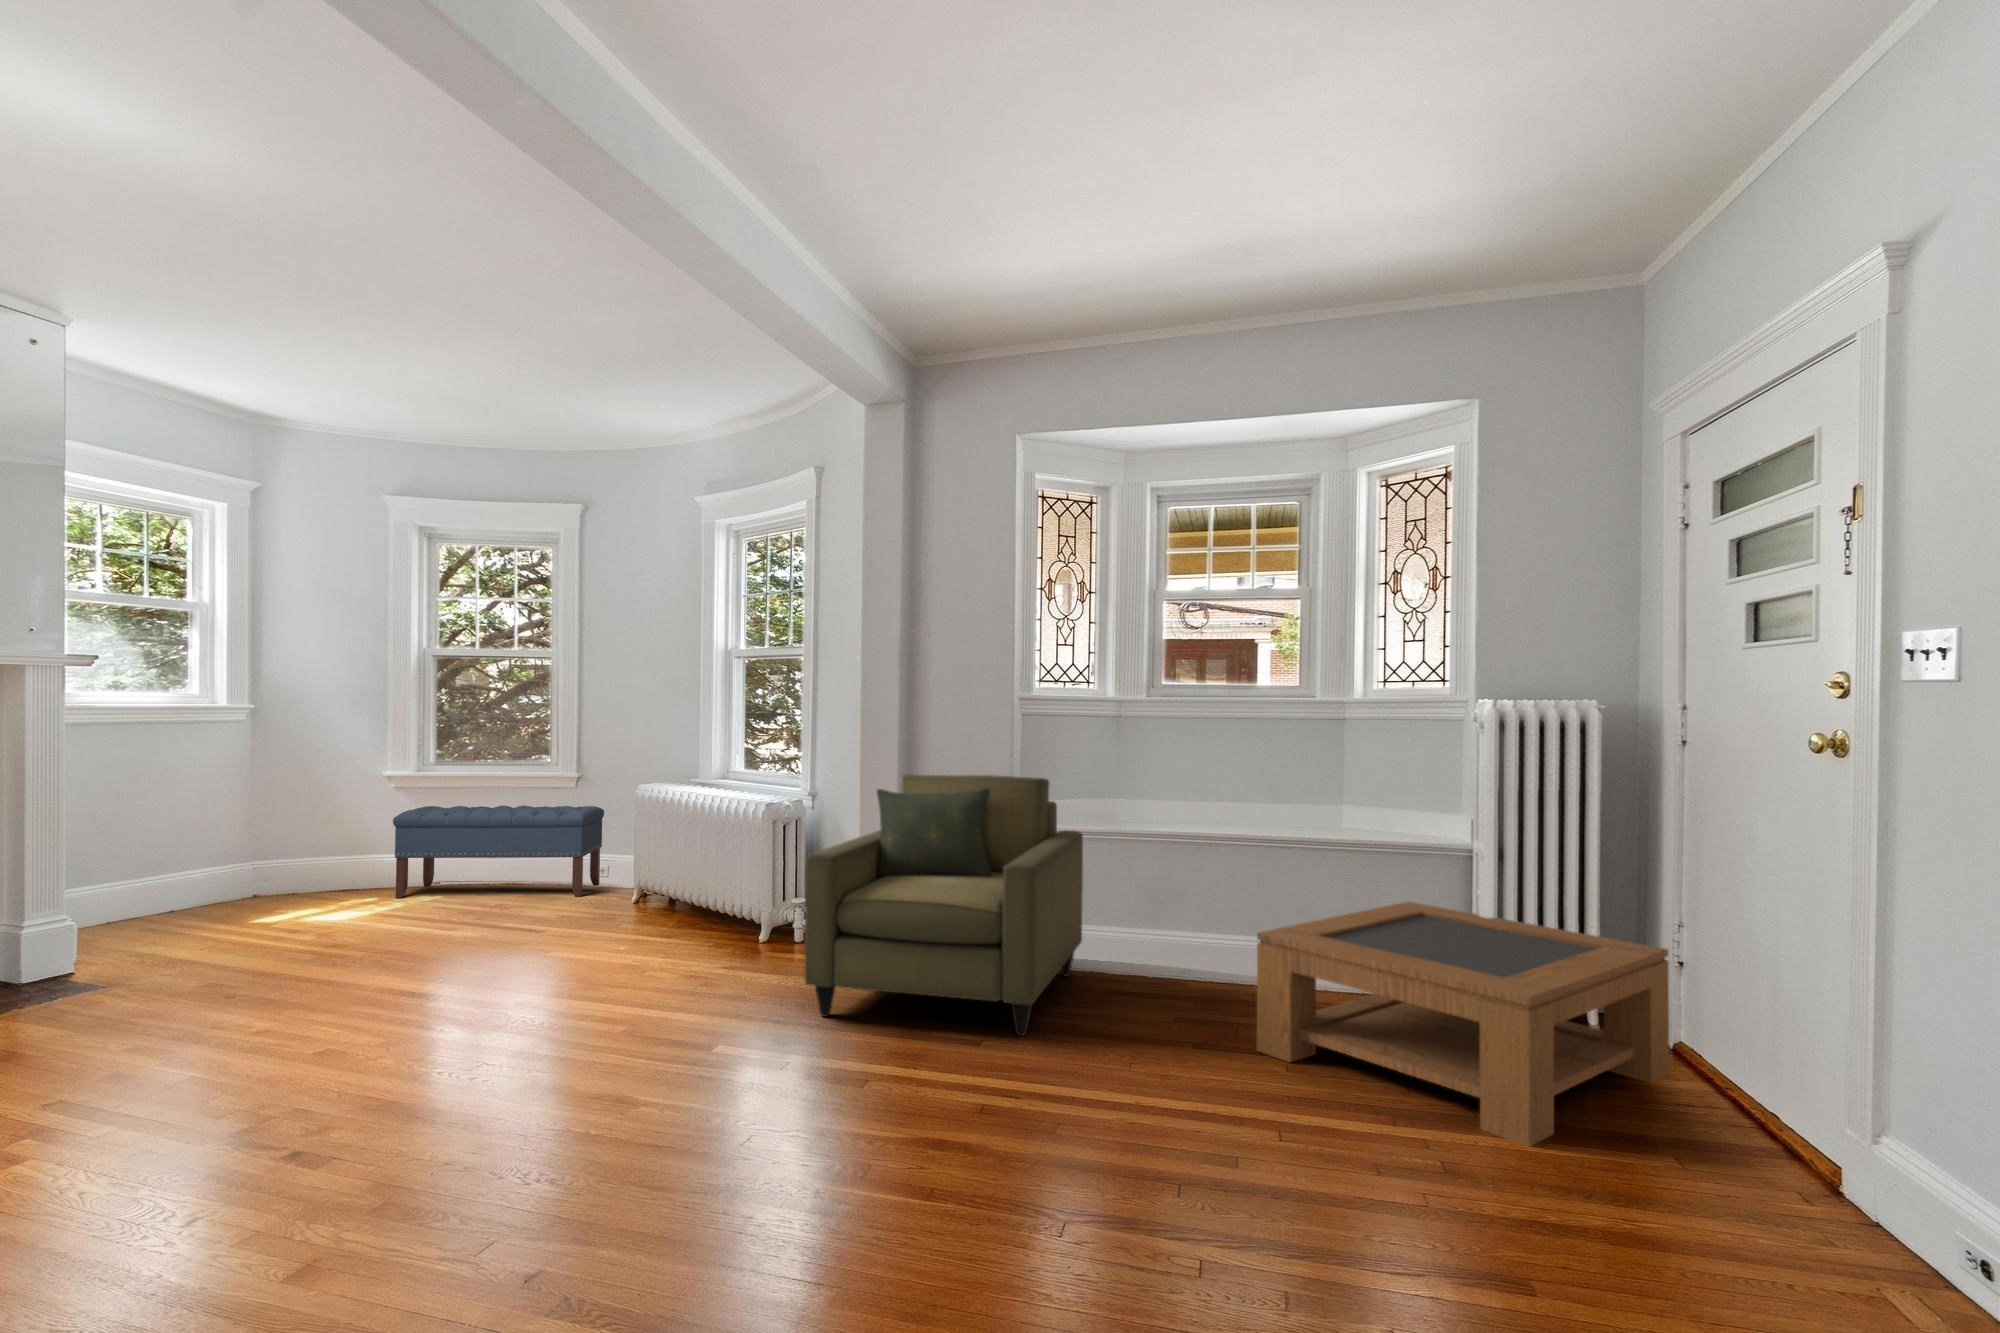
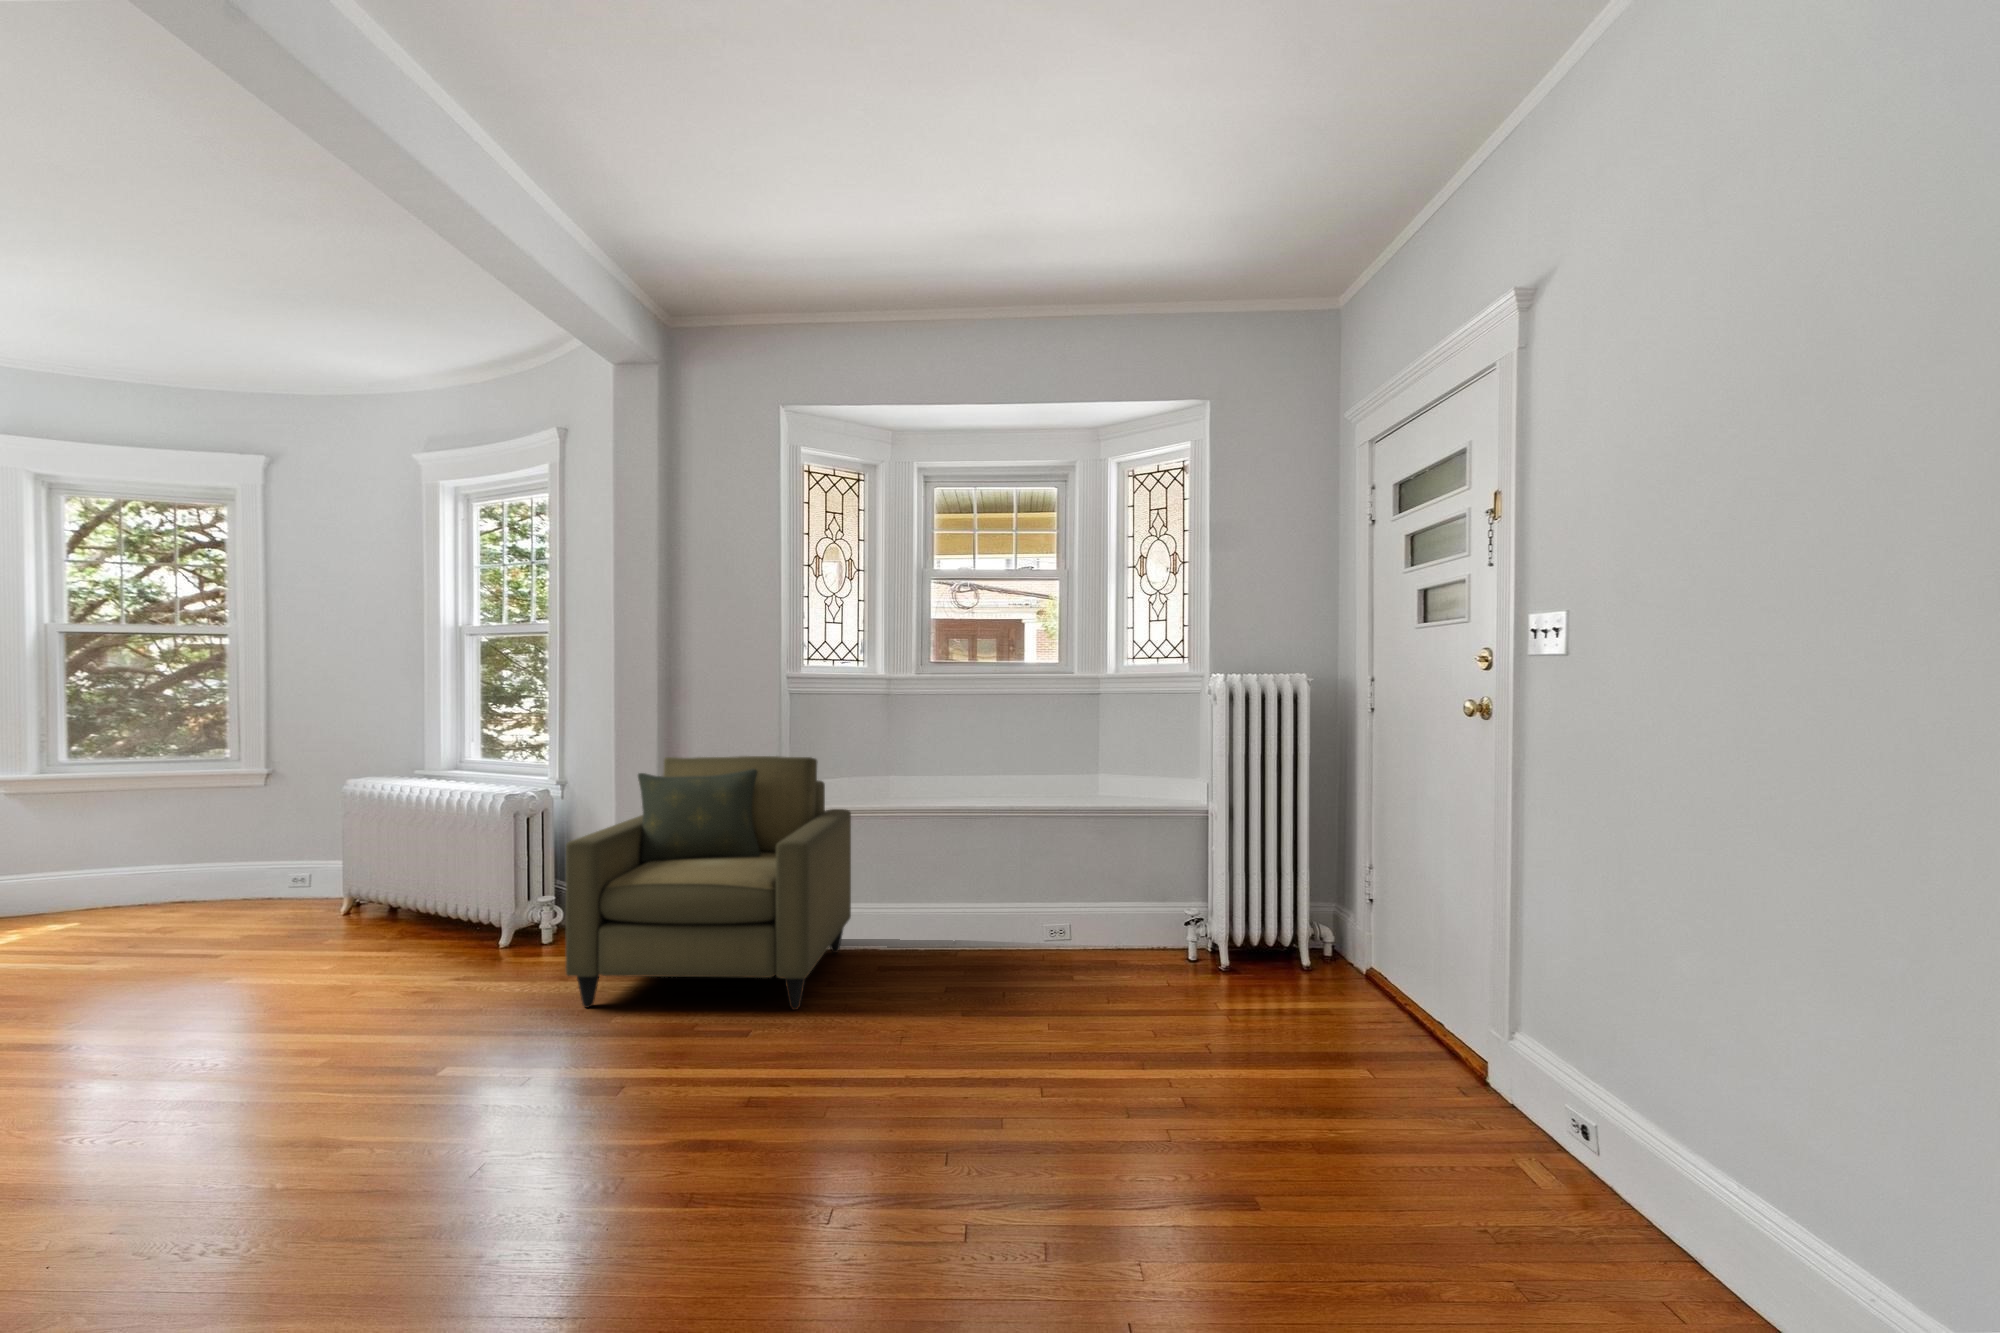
bench: present [393,805,604,898] -> none [30,805,304,921]
coffee table: present [1257,902,1669,1146] -> none [1020,861,1365,1062]

